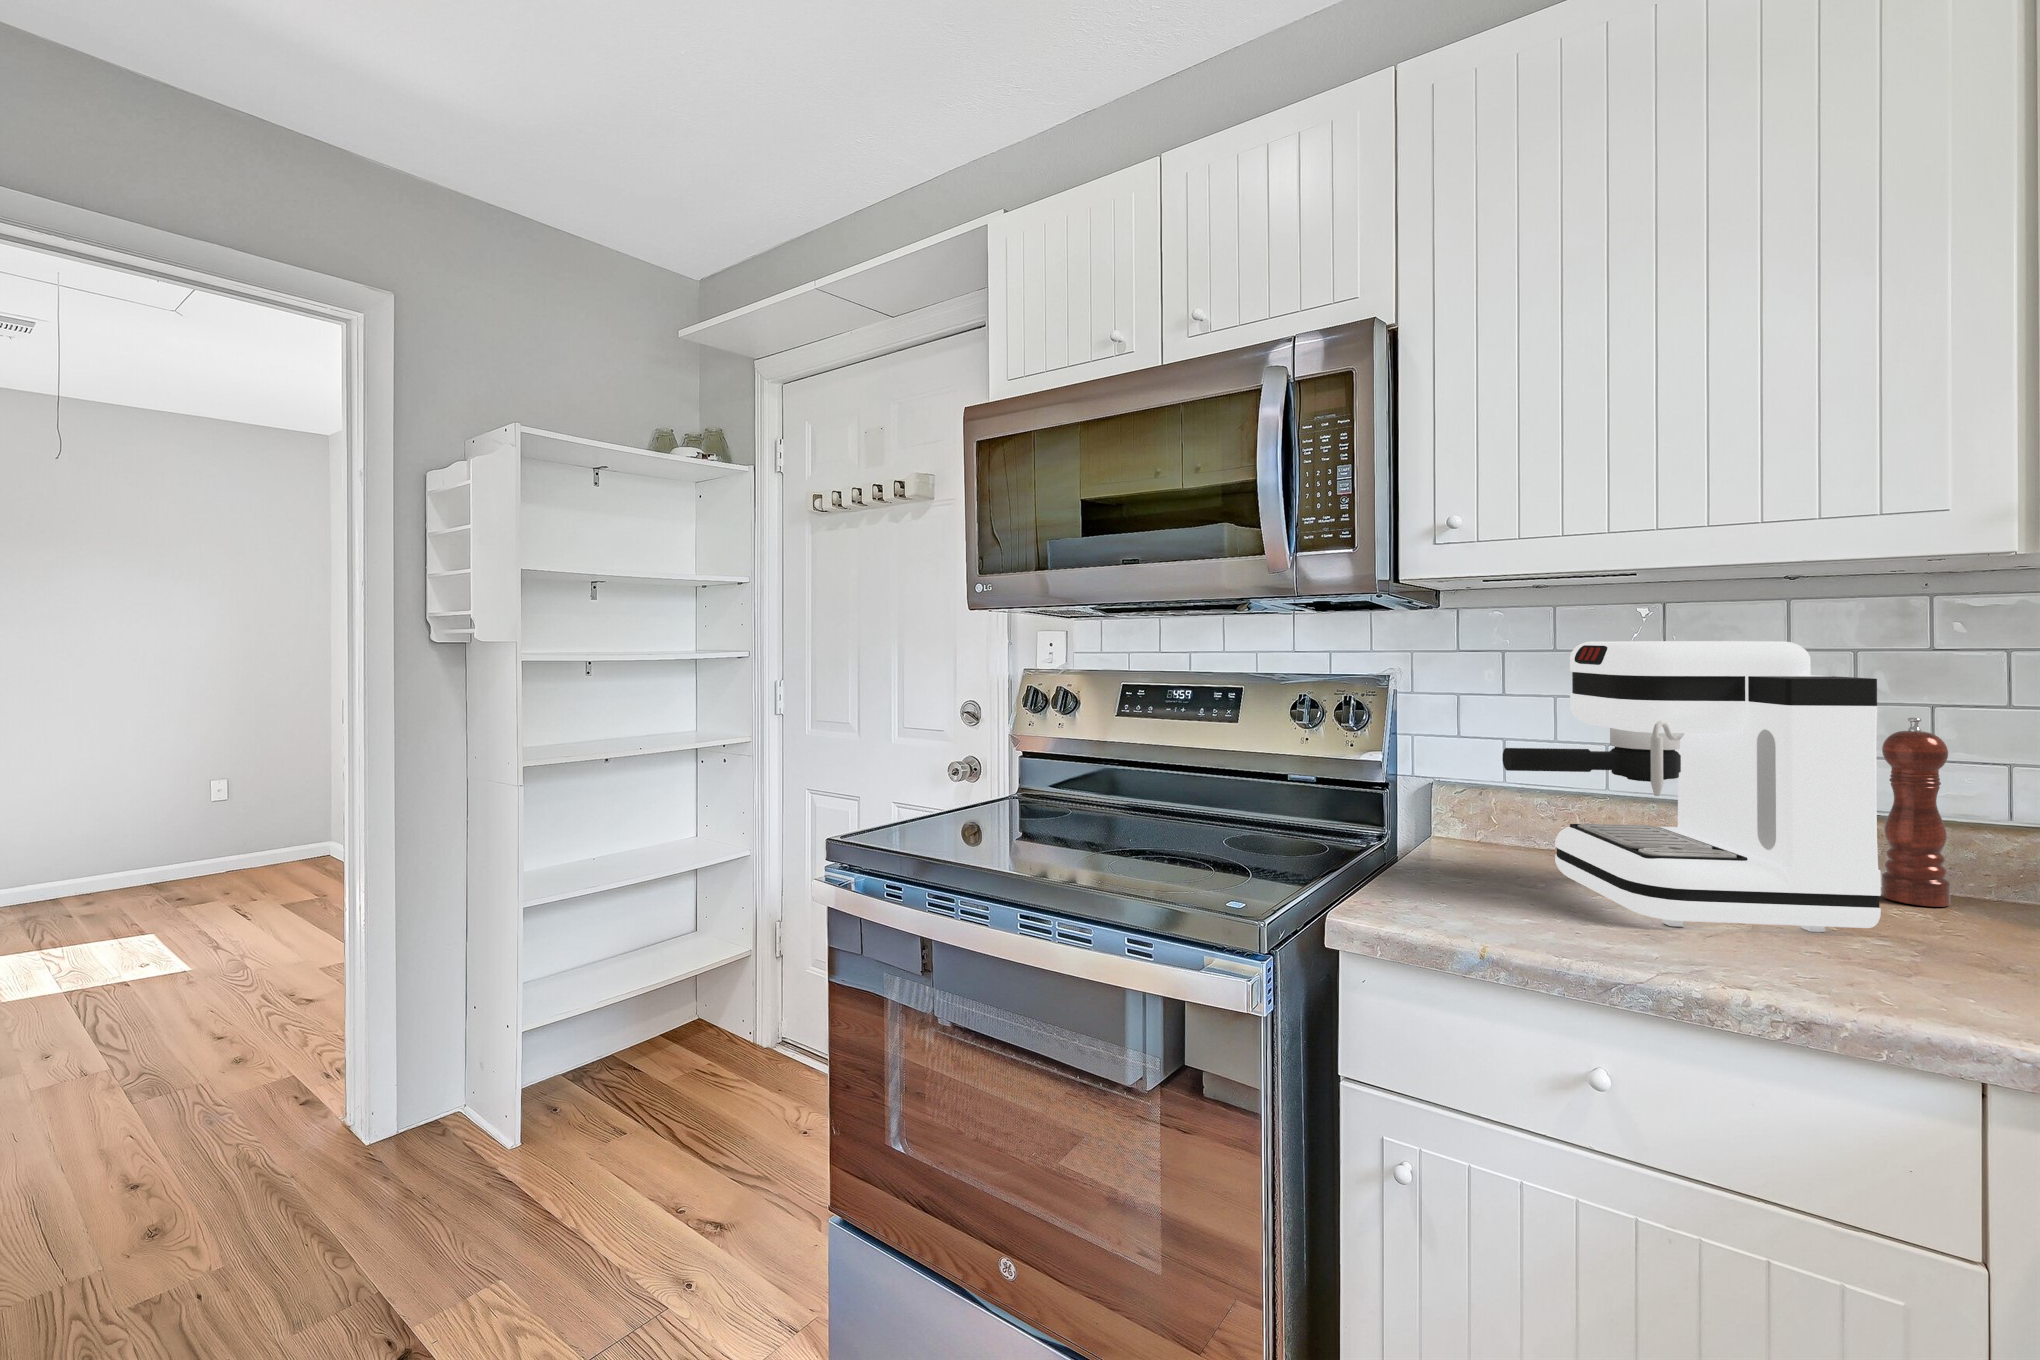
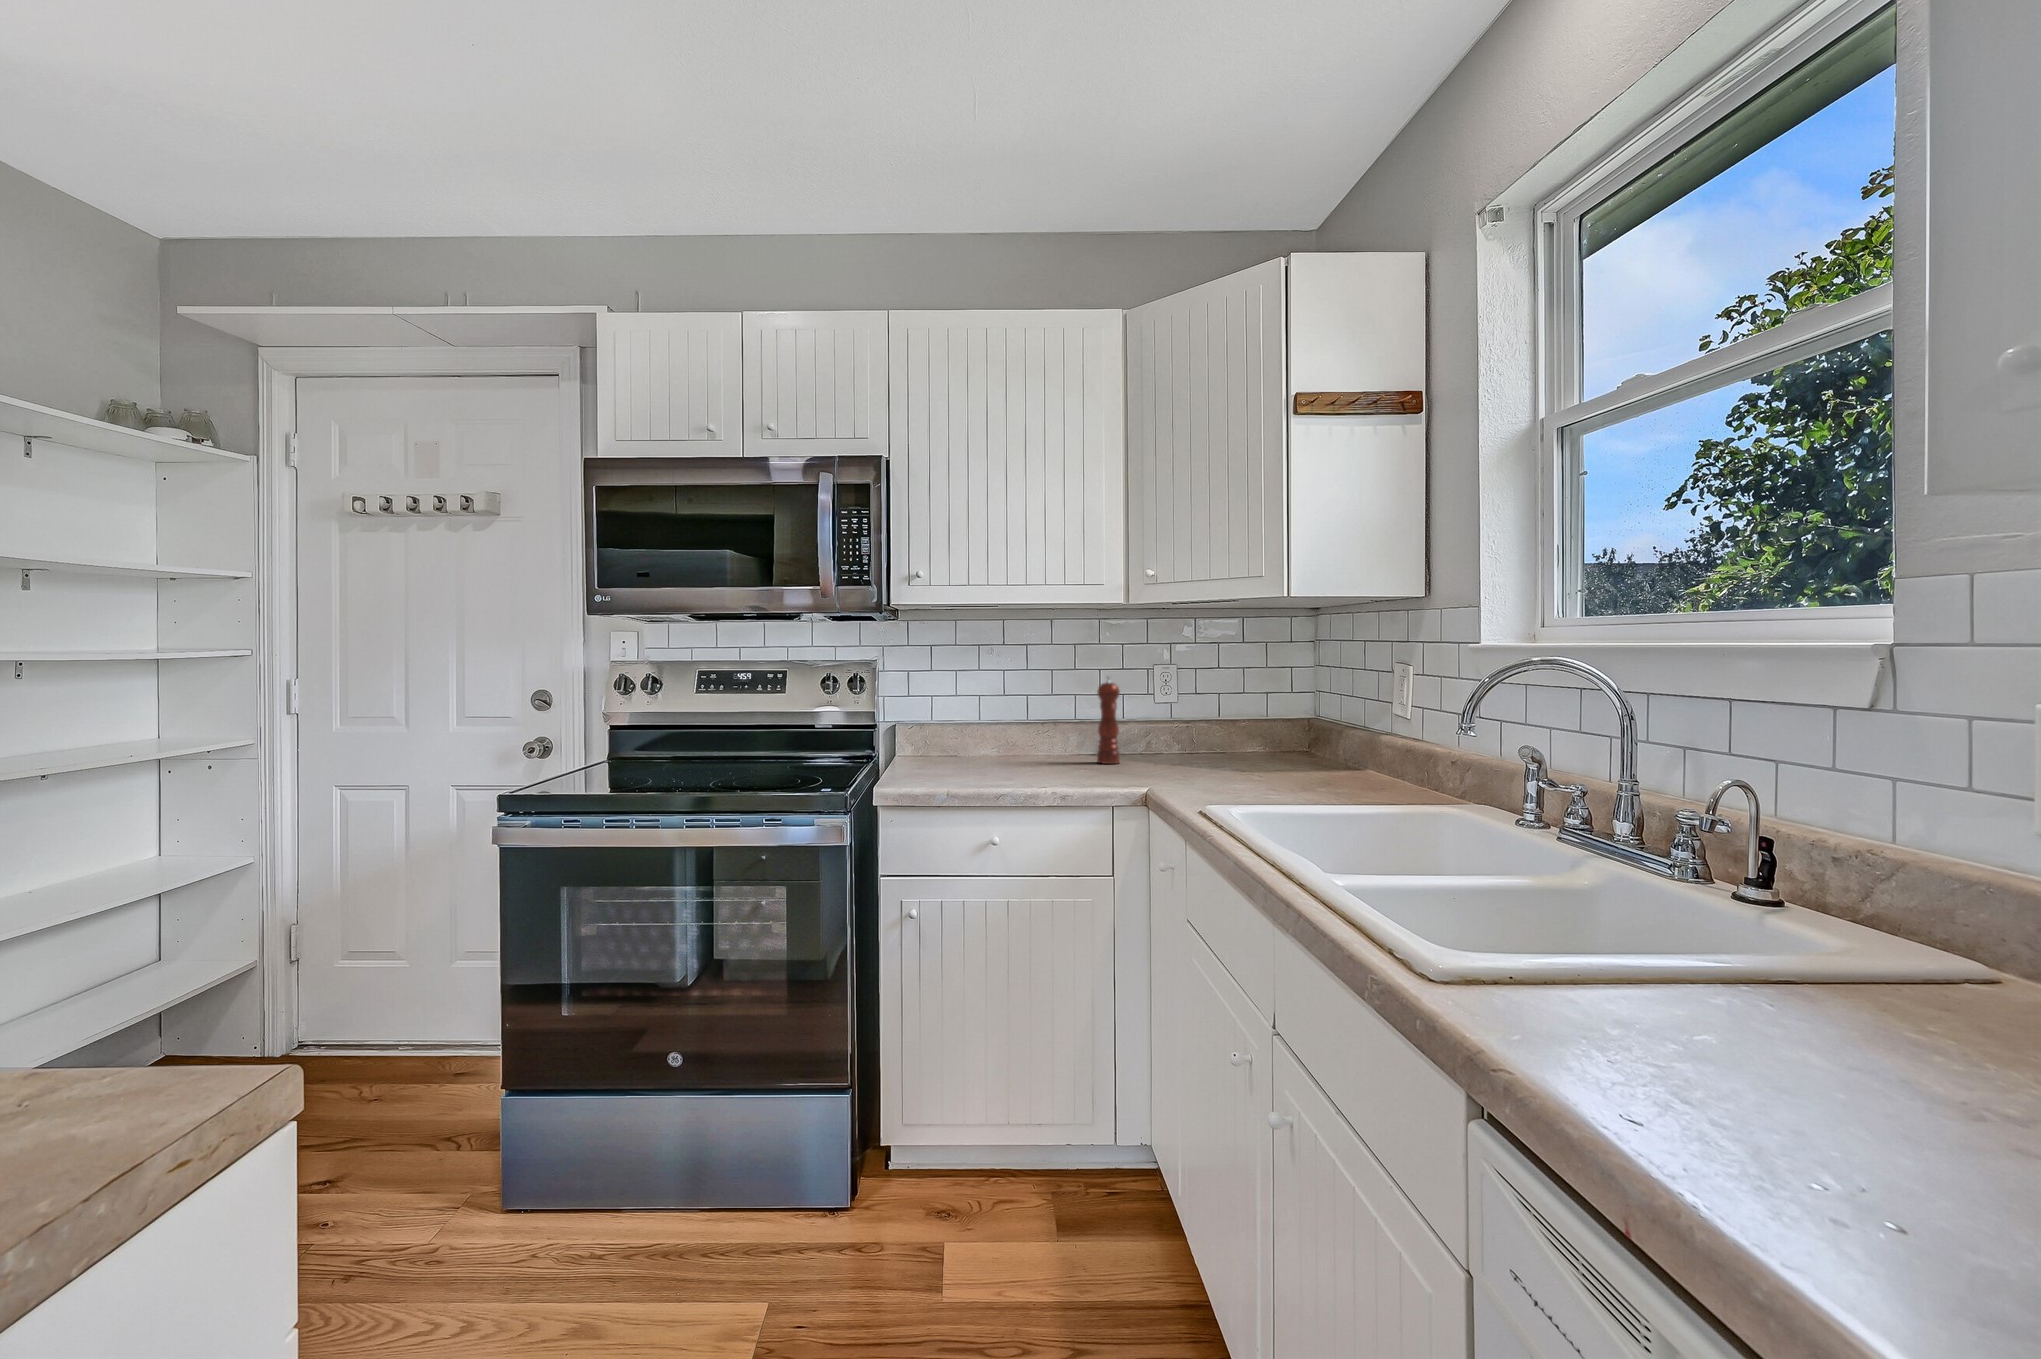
coffee maker: present [1502,641,1881,932] -> none [942,640,1092,778]

